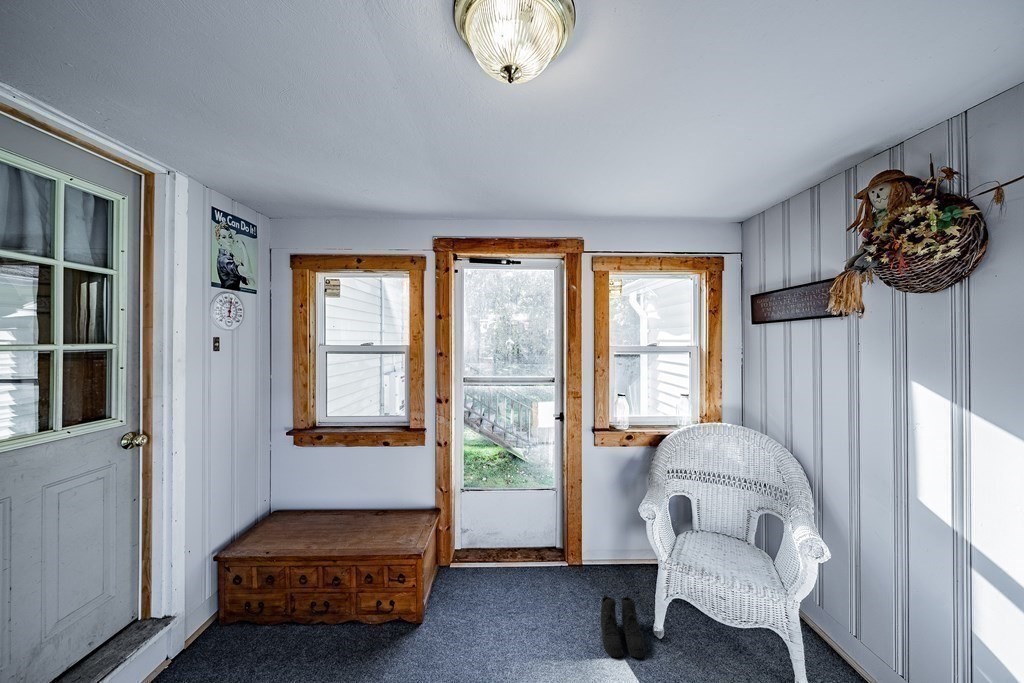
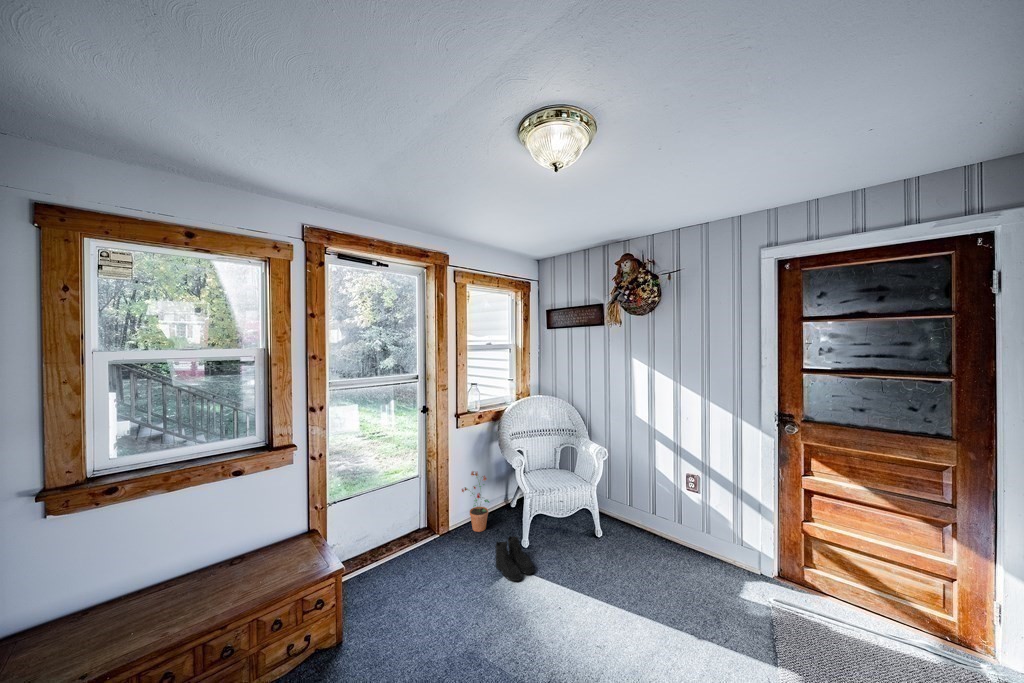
potted plant: none [598,500,631,578] -> present [462,471,489,532]

